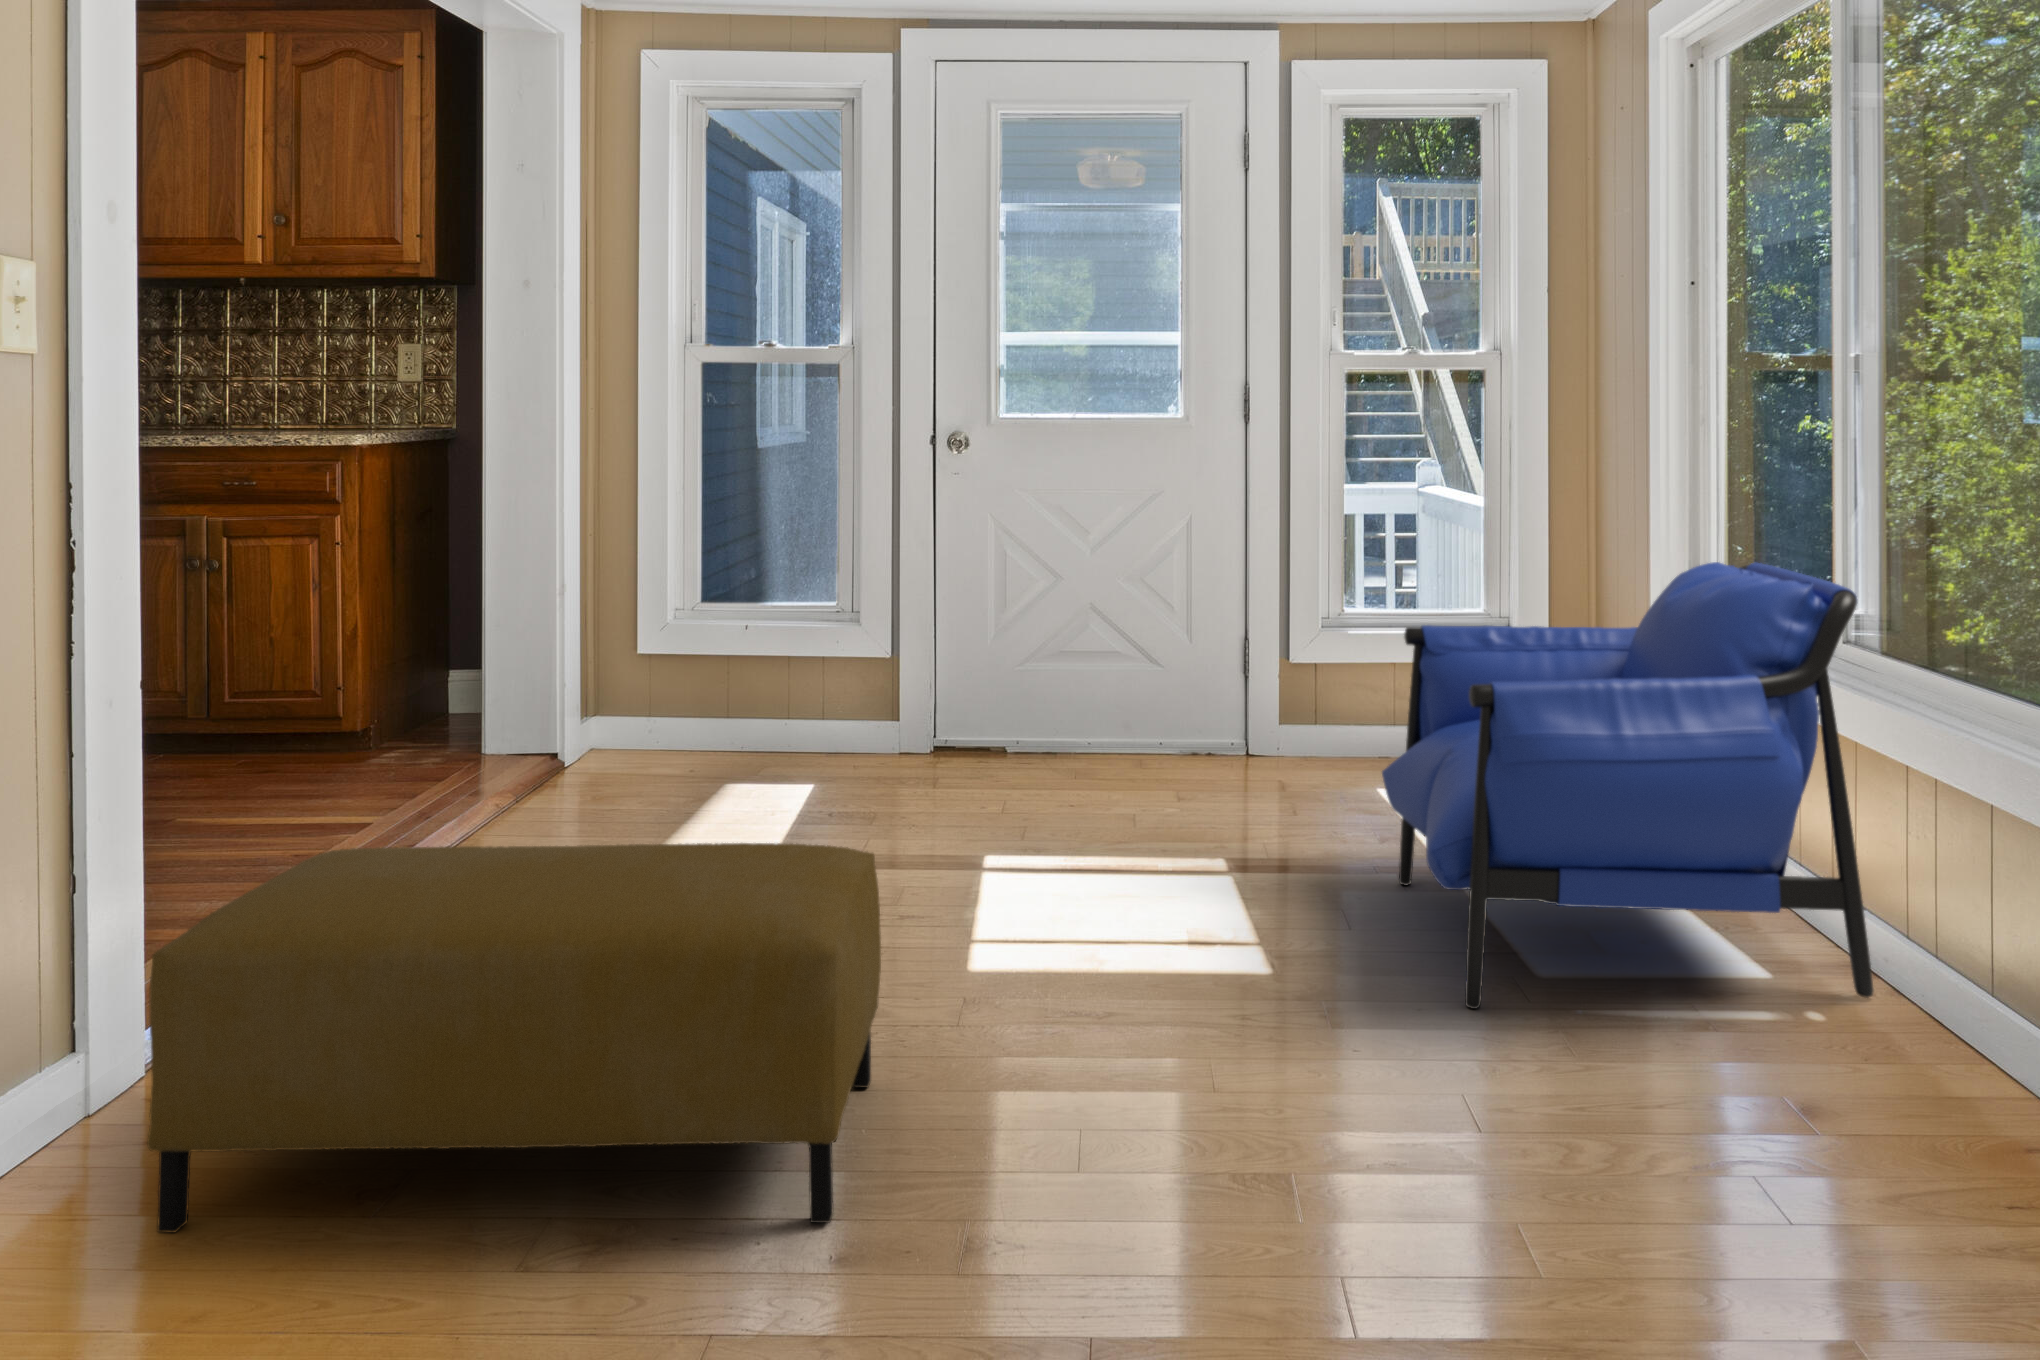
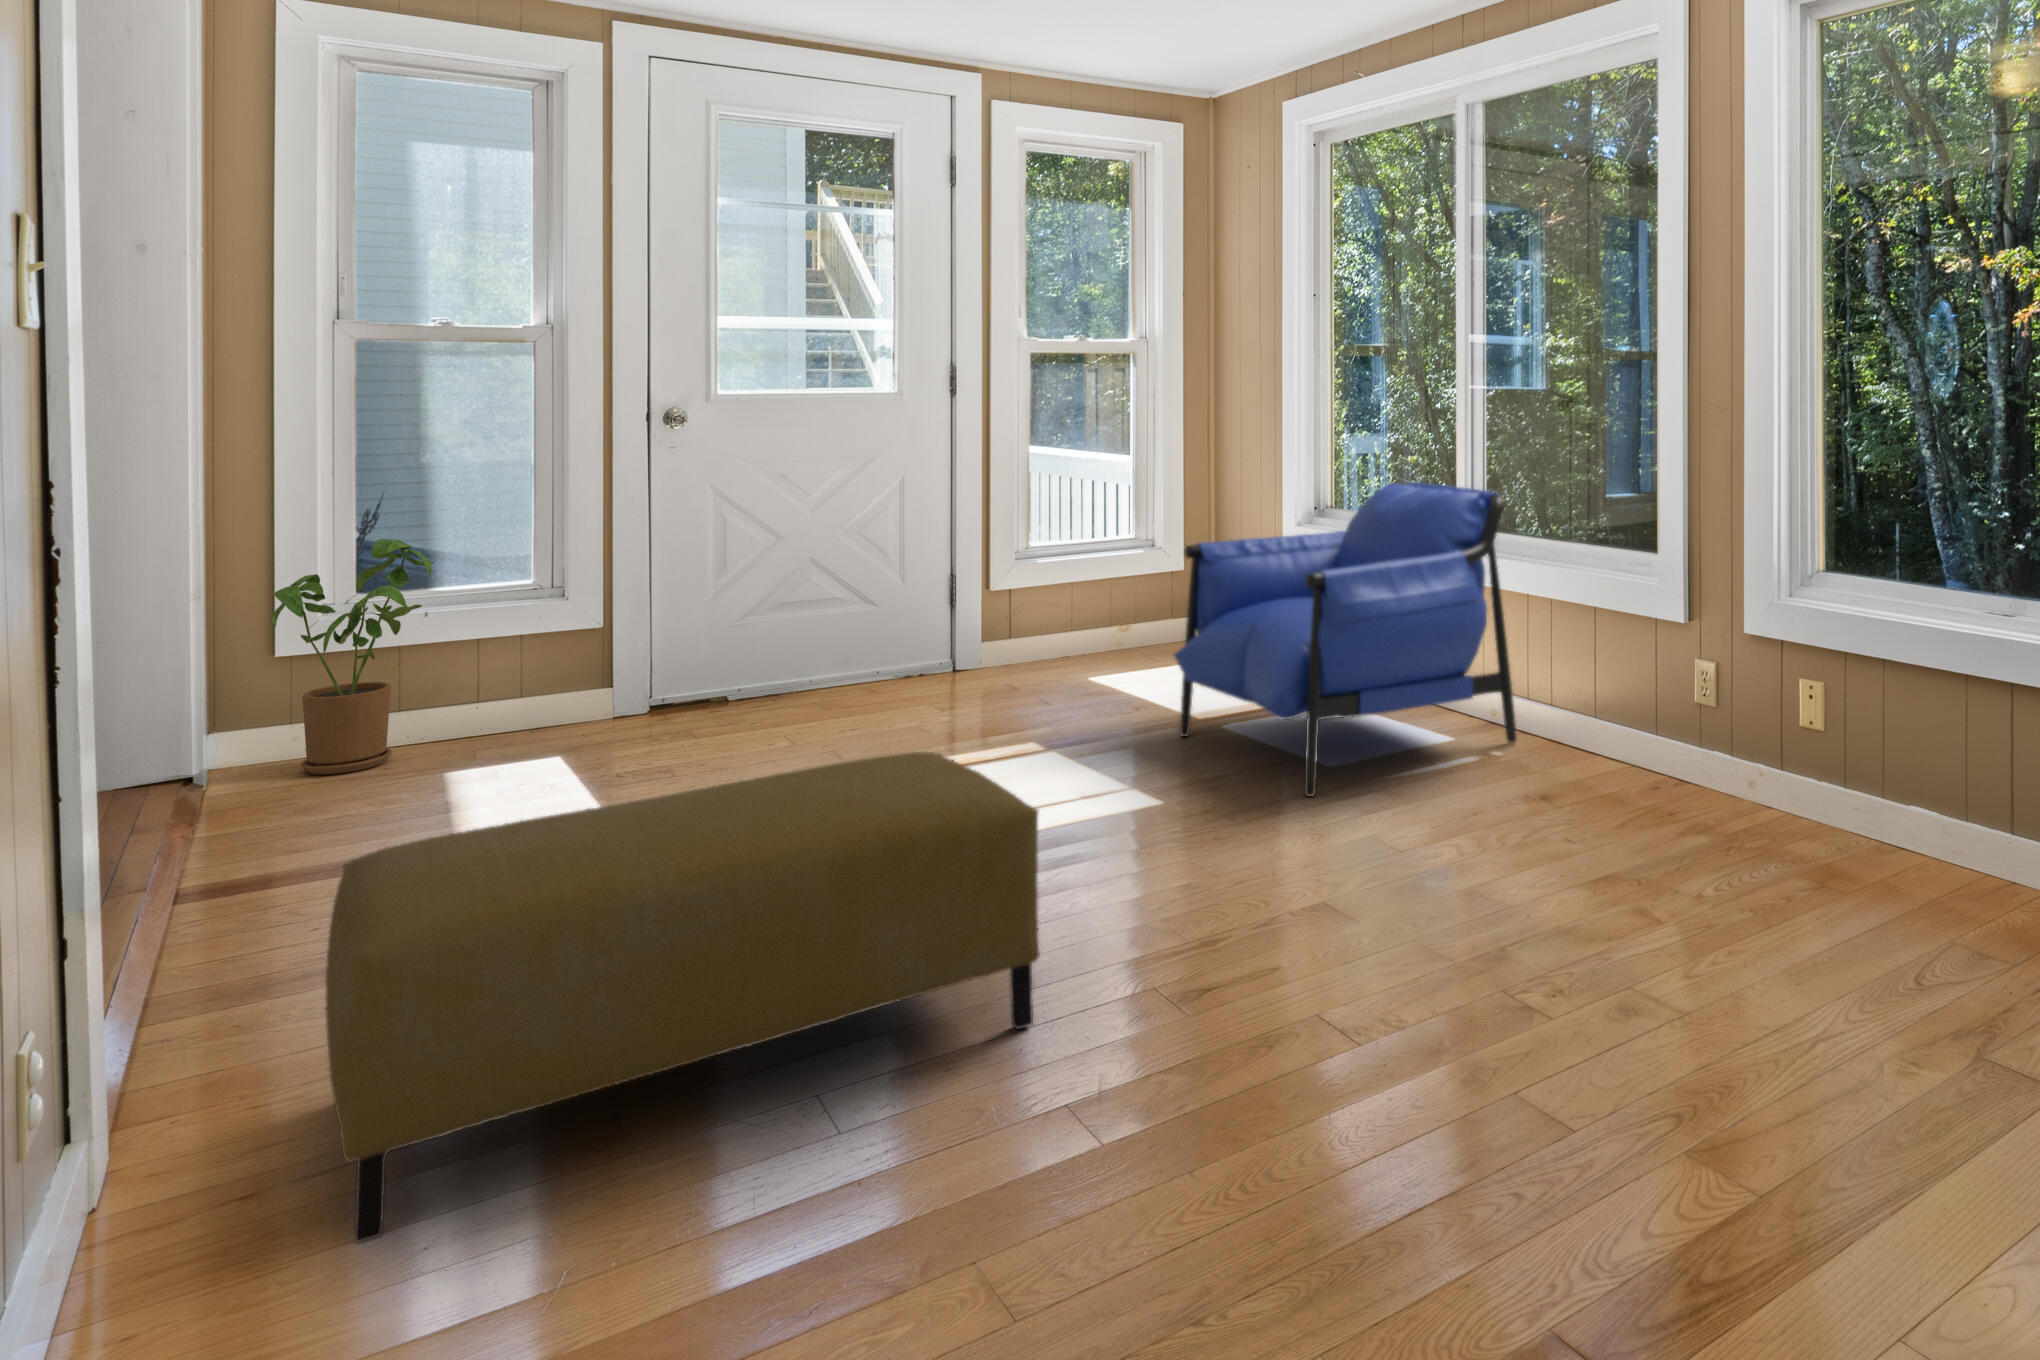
house plant: none [624,550,750,768] -> present [272,539,435,775]

